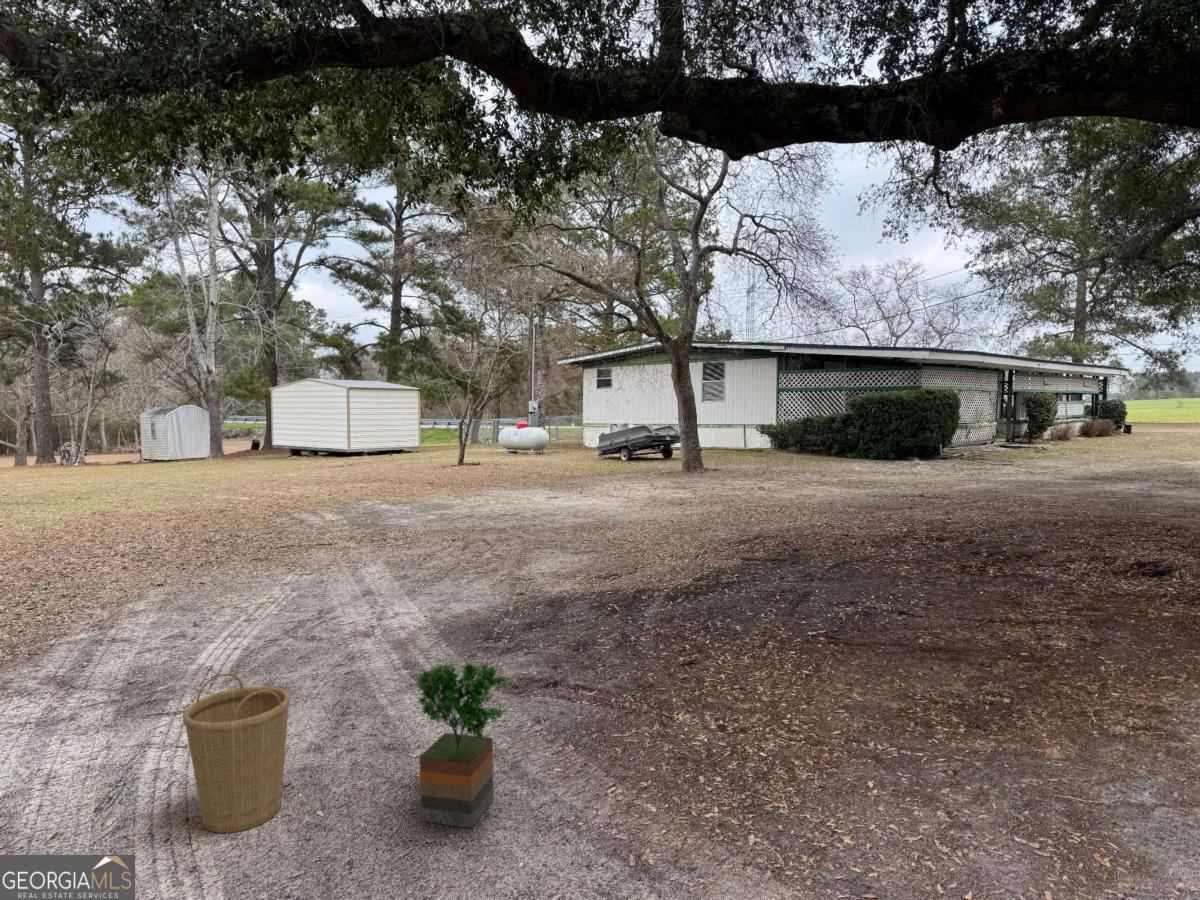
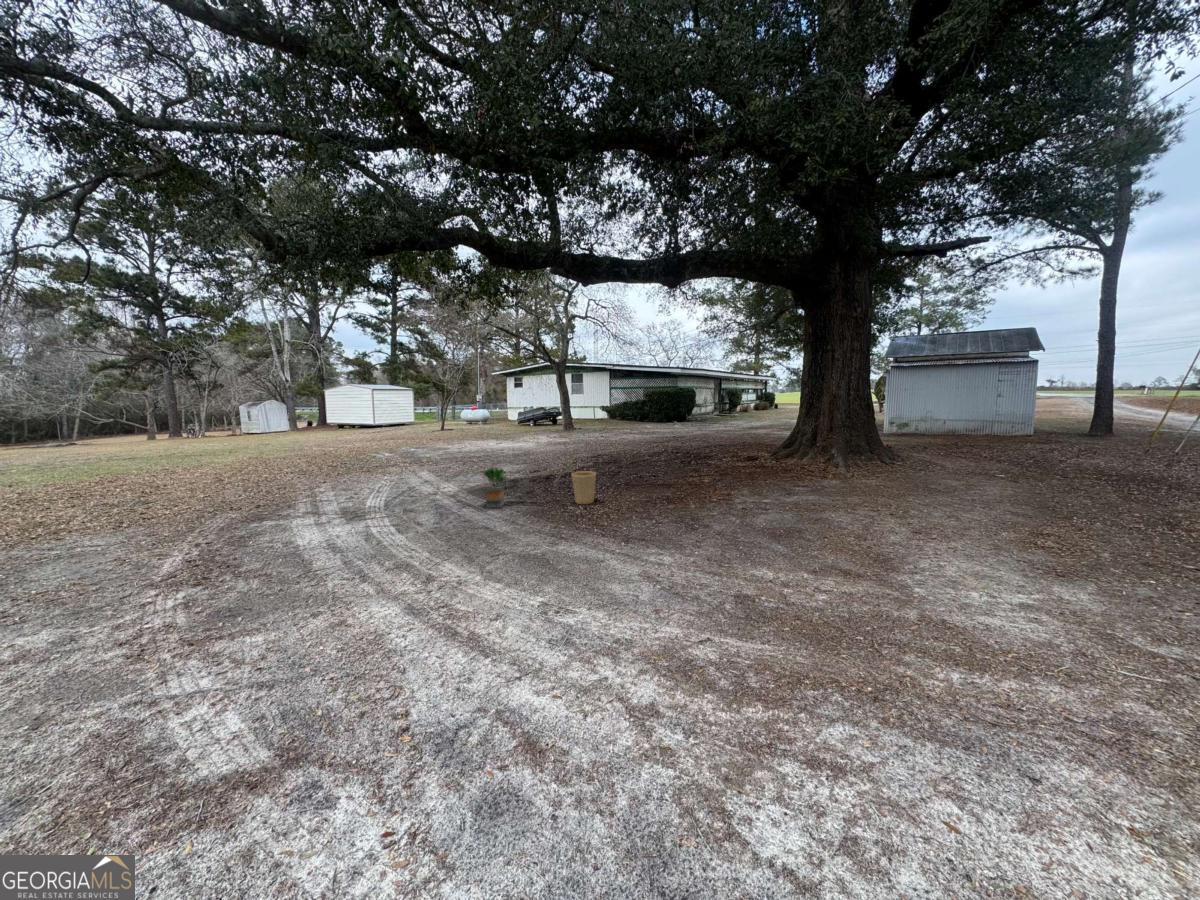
basket: present [183,674,290,833] -> present [572,470,596,504]

